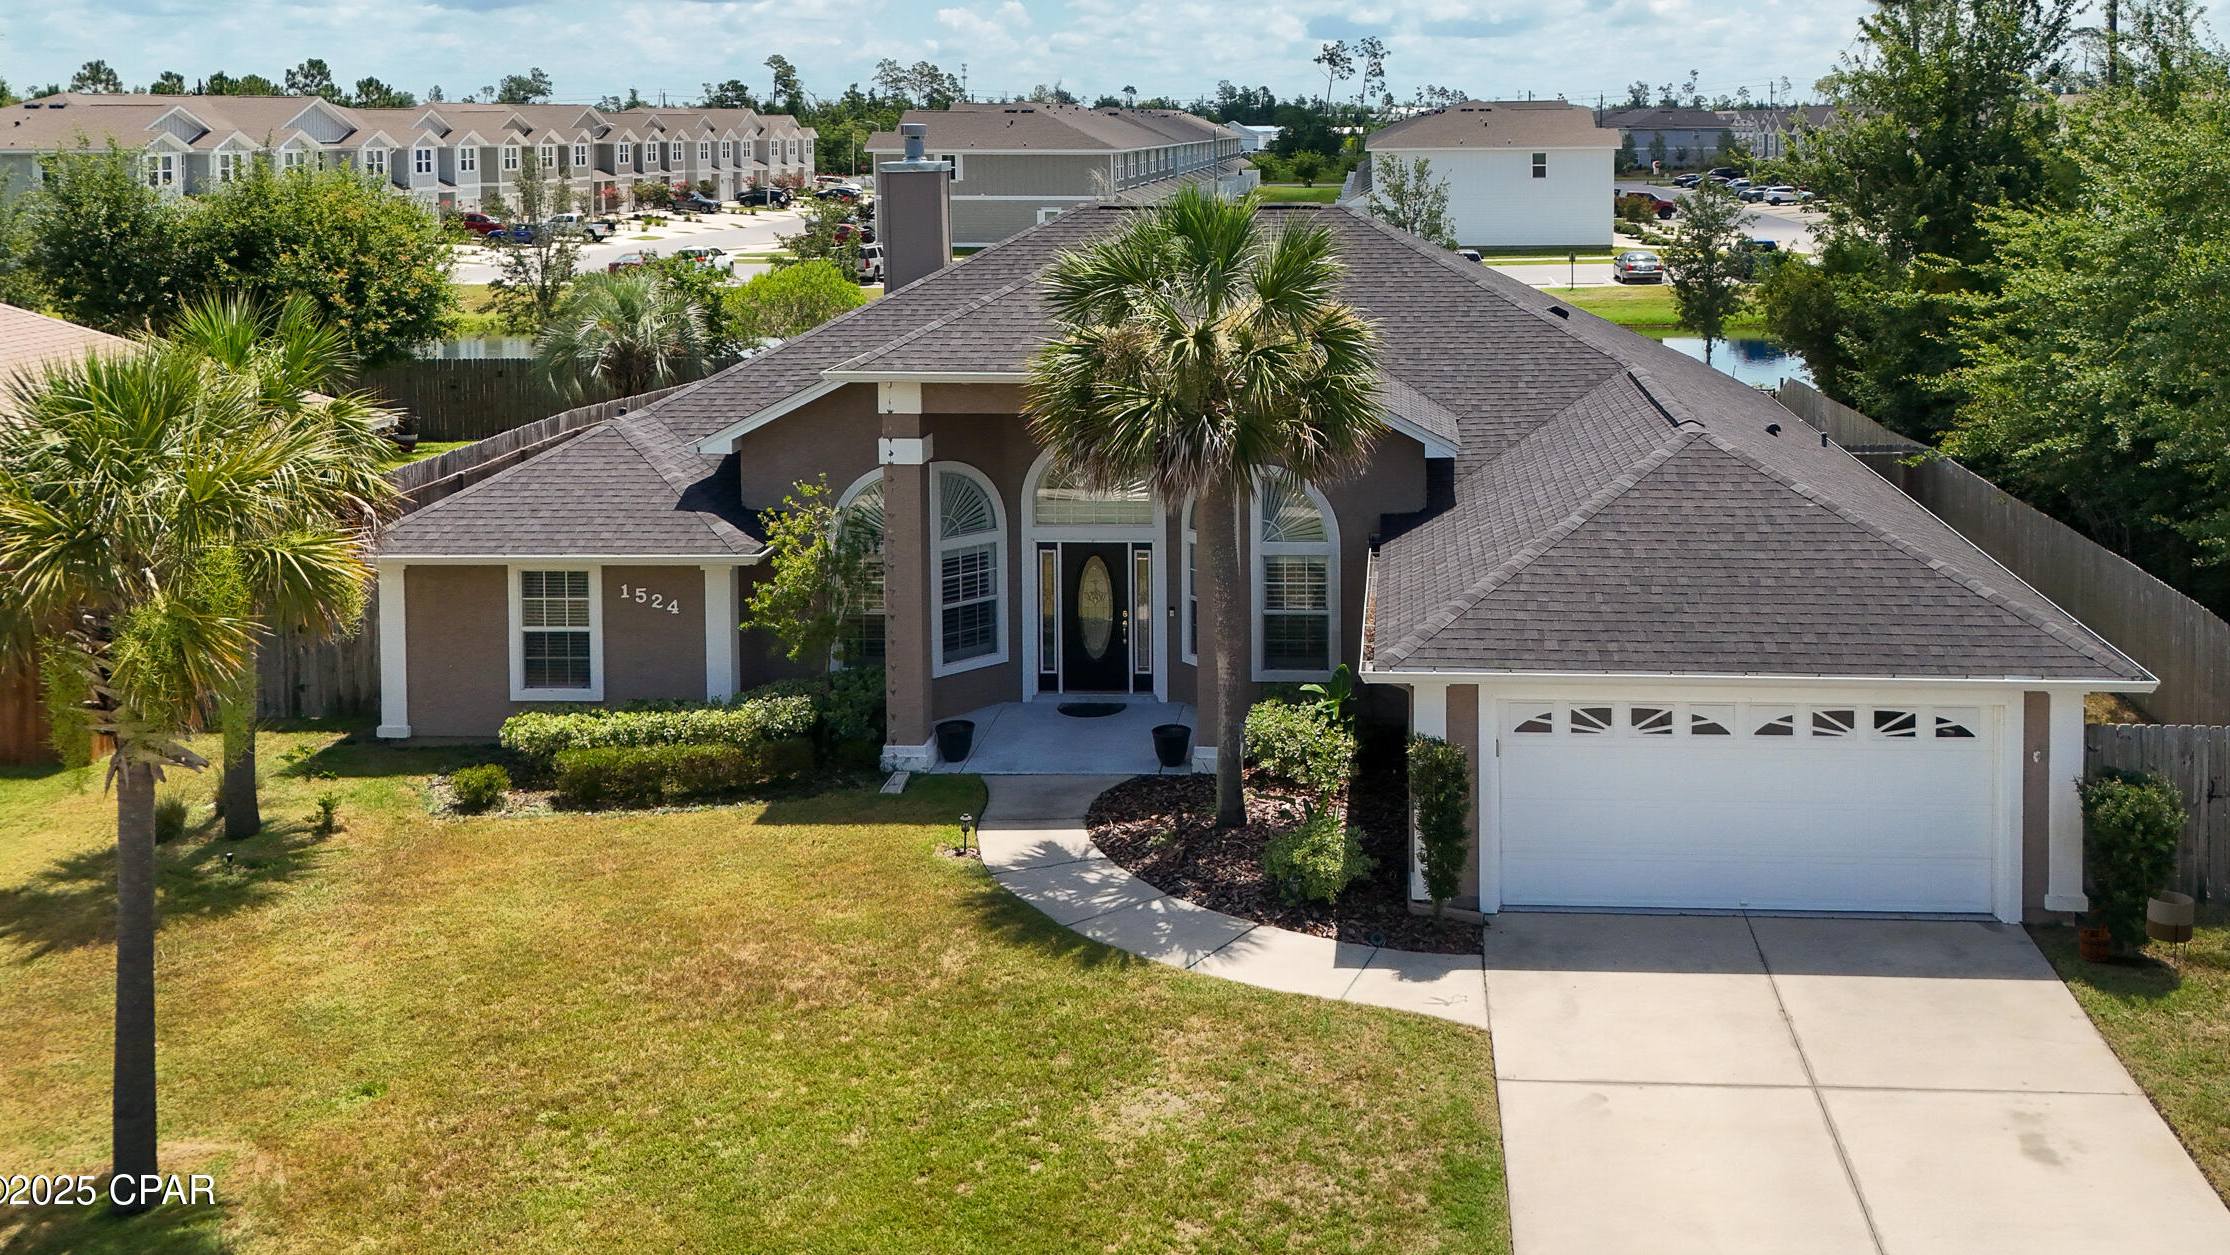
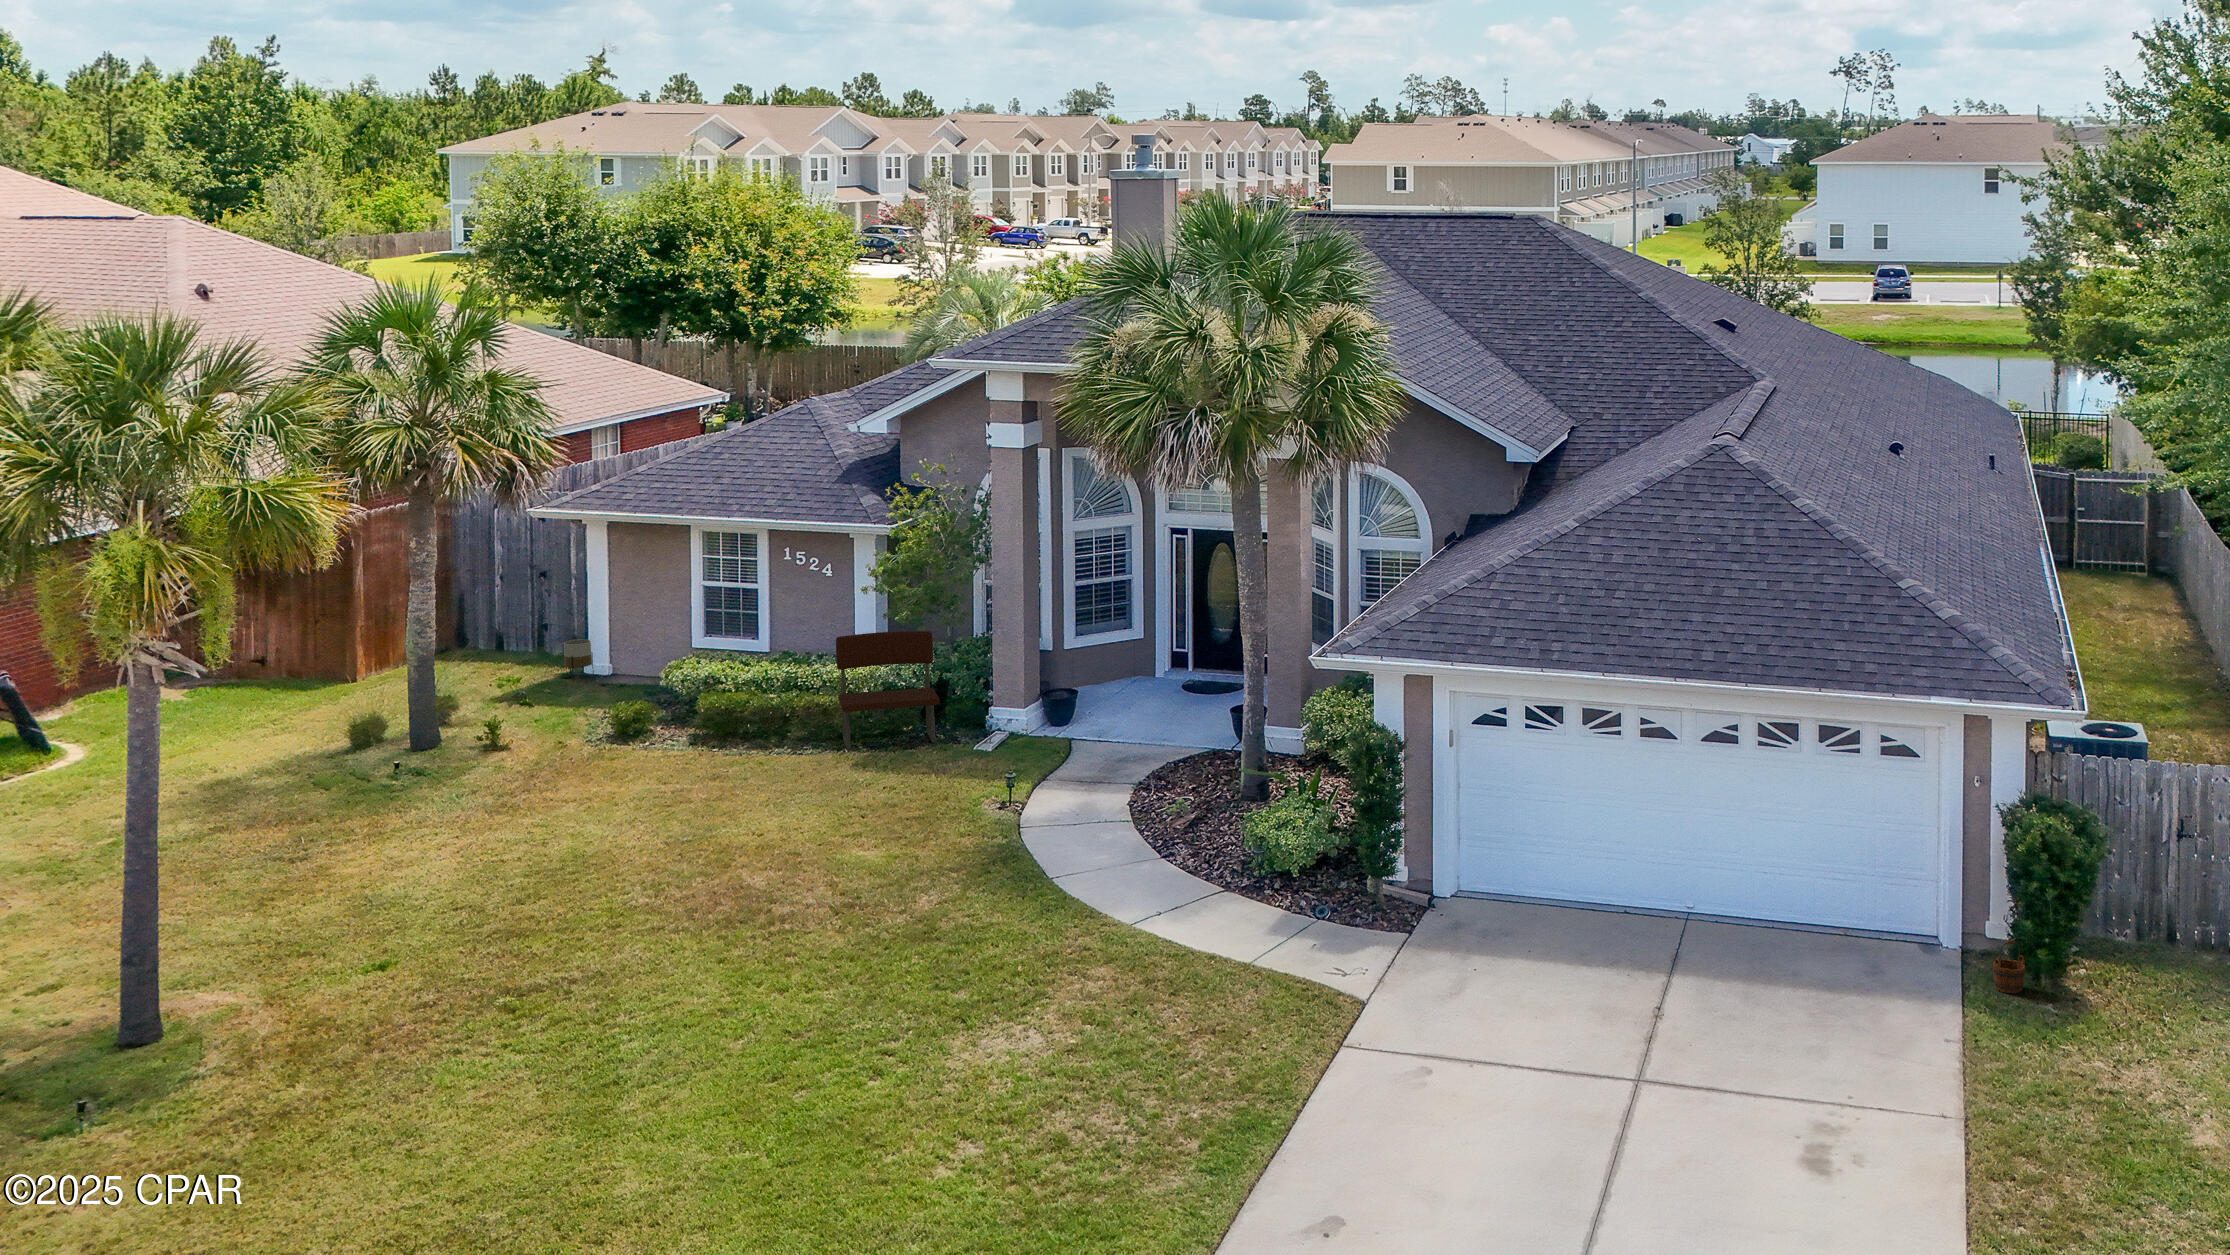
bench: none [690,669,817,808] -> present [836,631,940,750]
planter: present [2143,891,2194,964] -> present [564,639,594,680]

